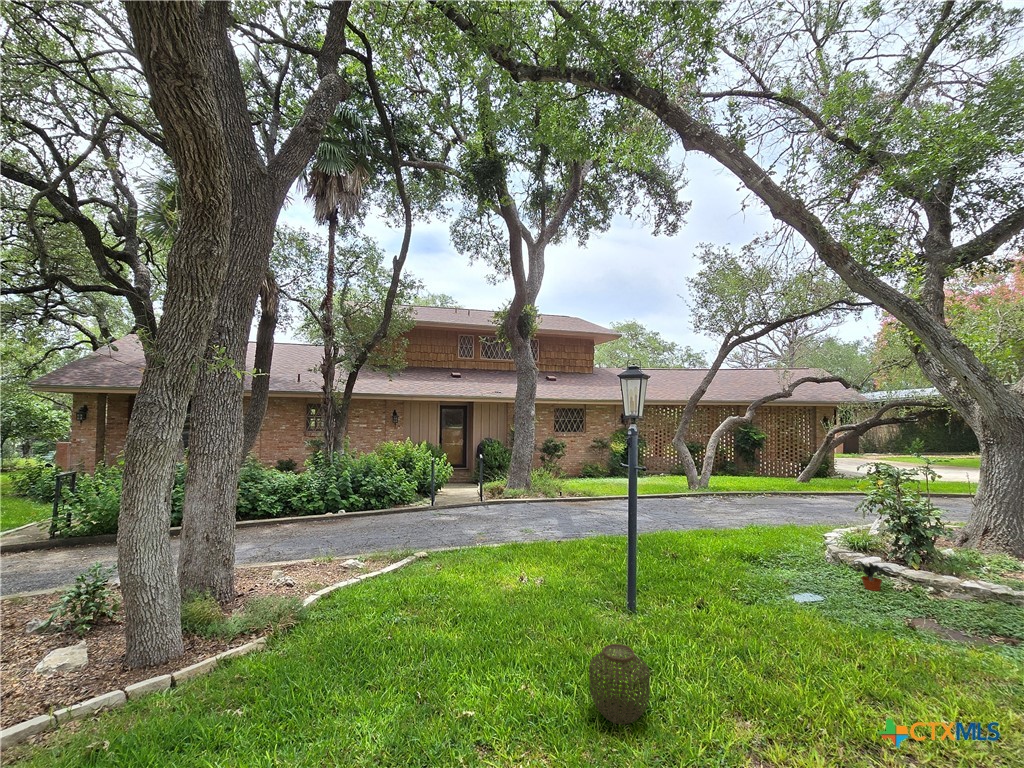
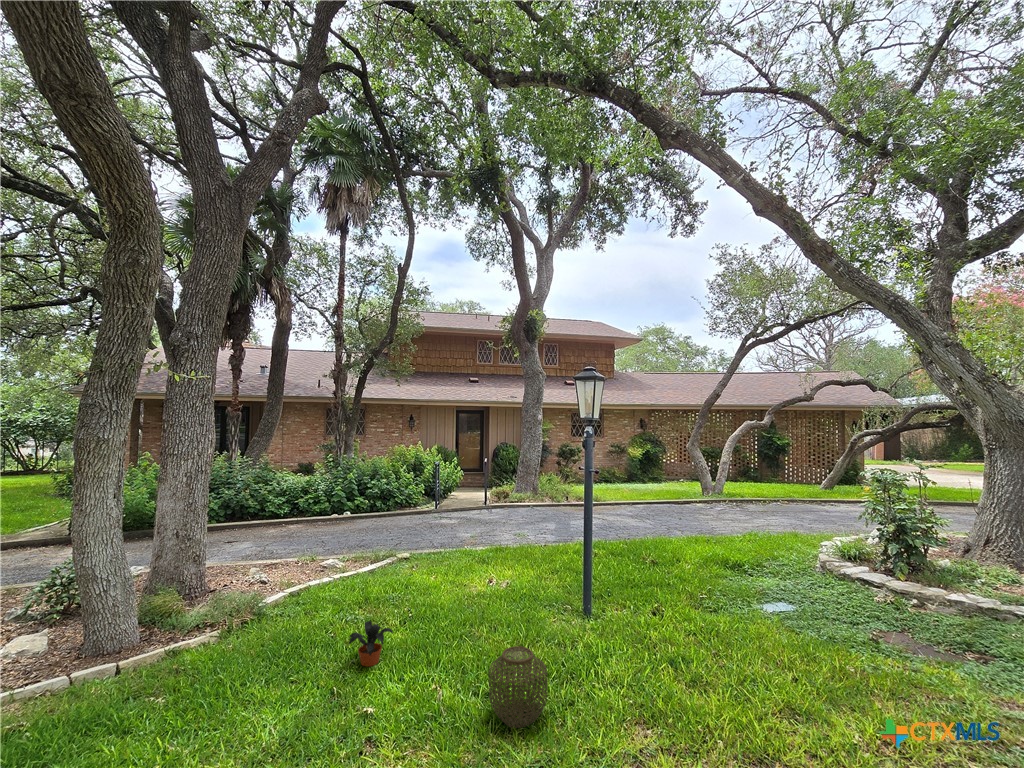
potted plant: present [855,561,894,591] -> present [349,621,393,666]

